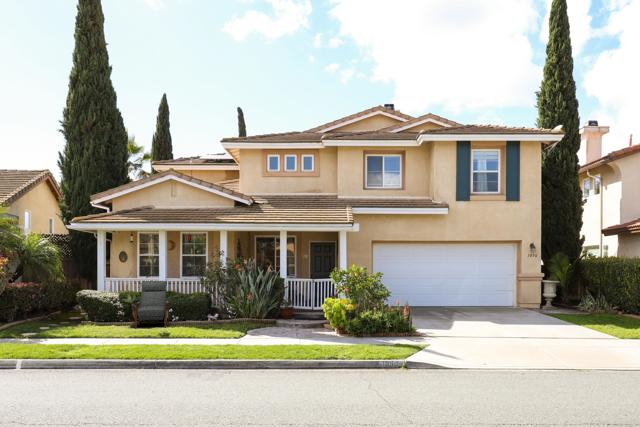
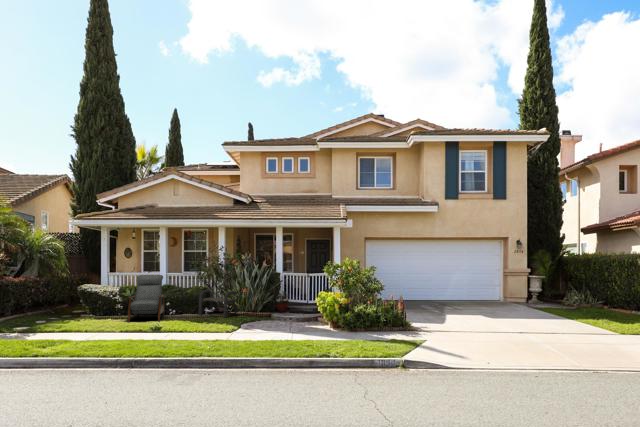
bench: none [203,296,242,324] -> present [199,290,237,317]

